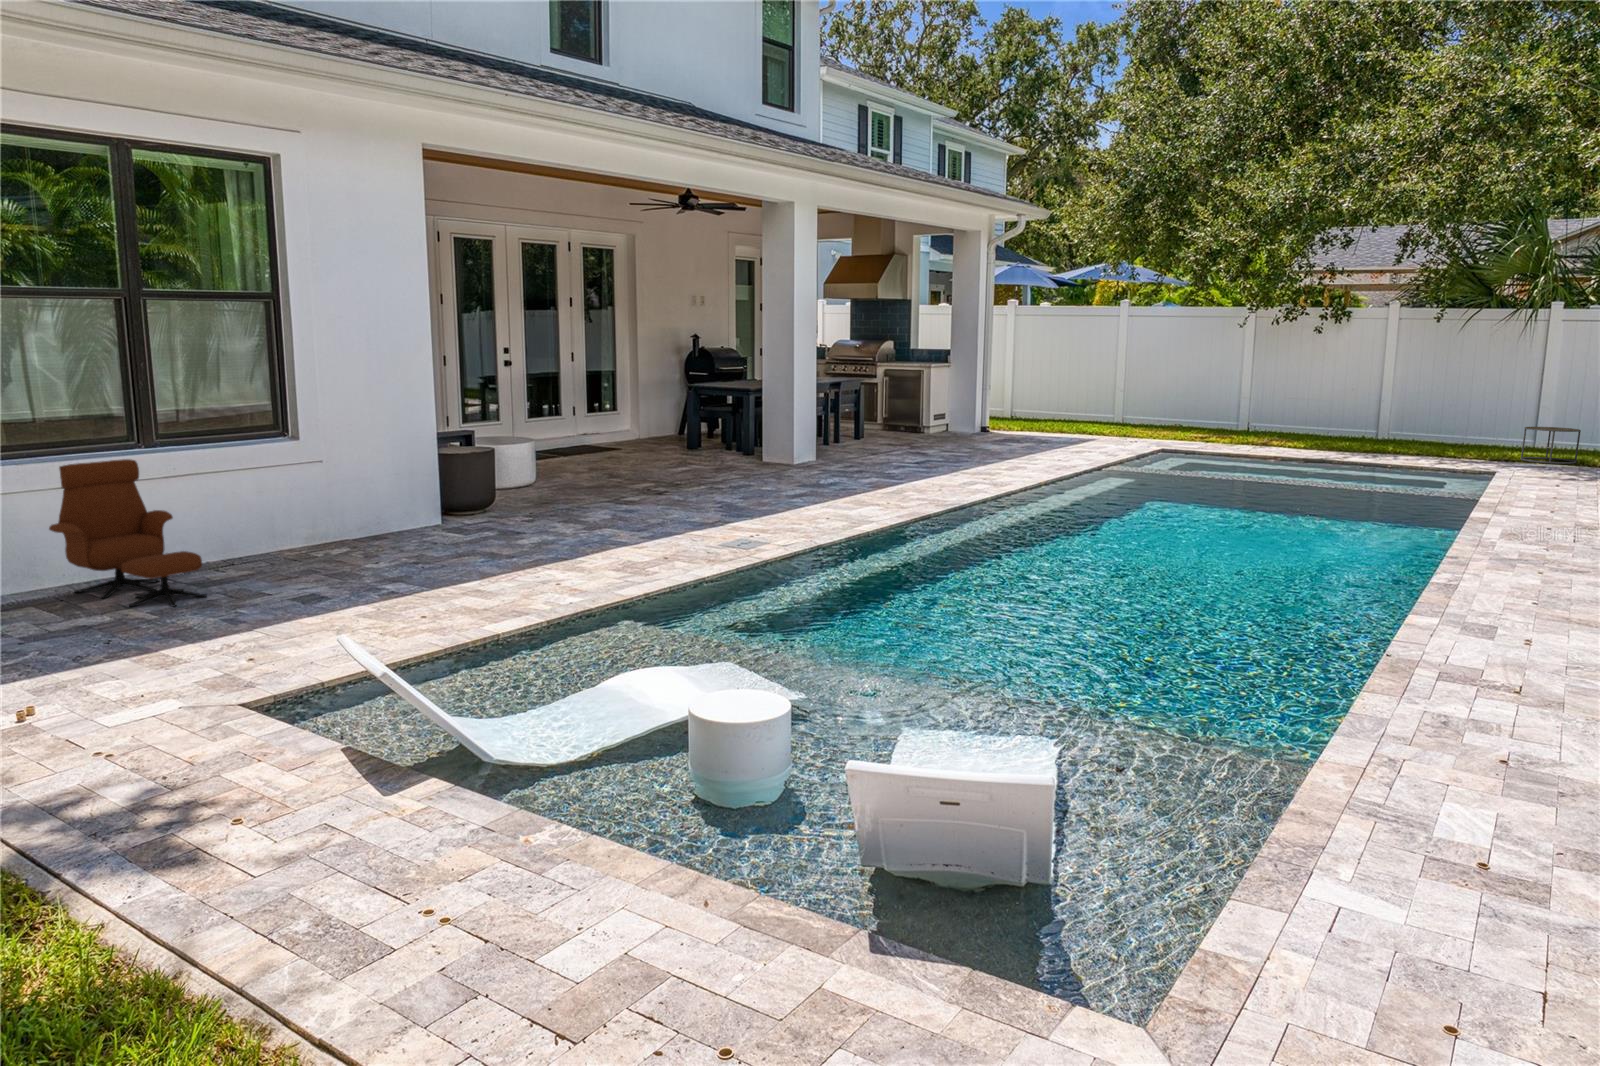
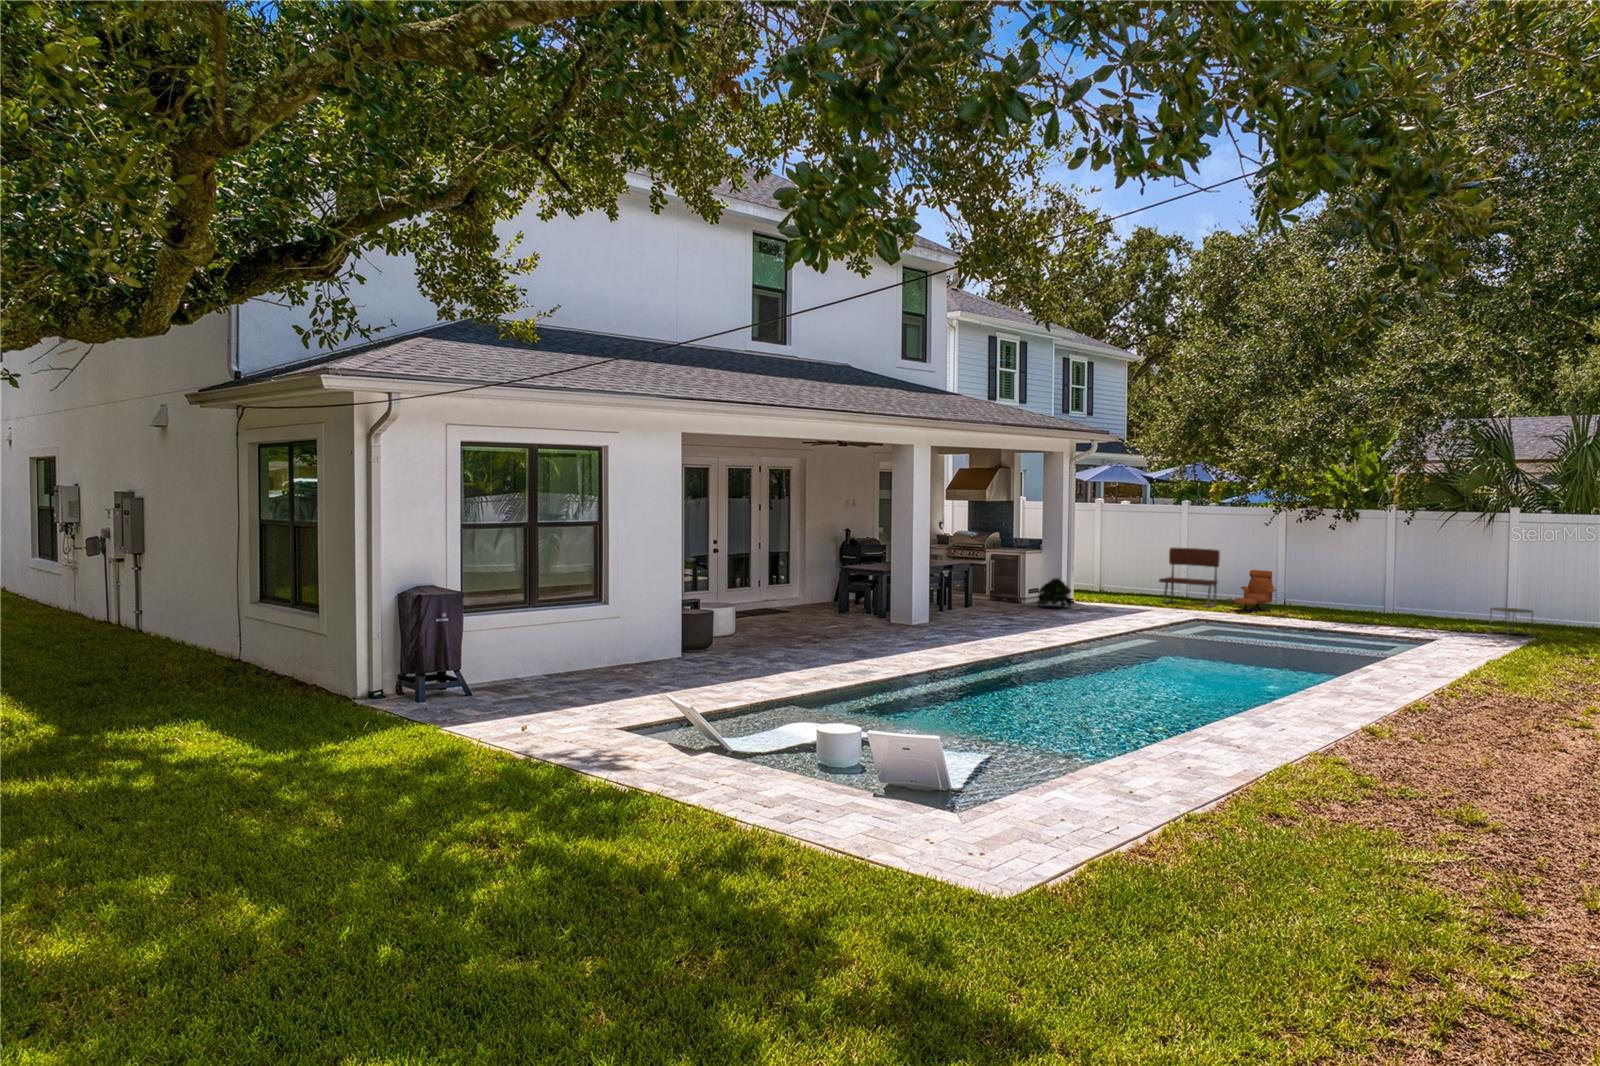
bench: none [1093,362,1169,437] -> present [1159,548,1220,607]
potted plant: none [947,401,992,441] -> present [1038,578,1071,607]
lounge chair: present [49,459,207,607] -> present [1234,570,1276,614]

